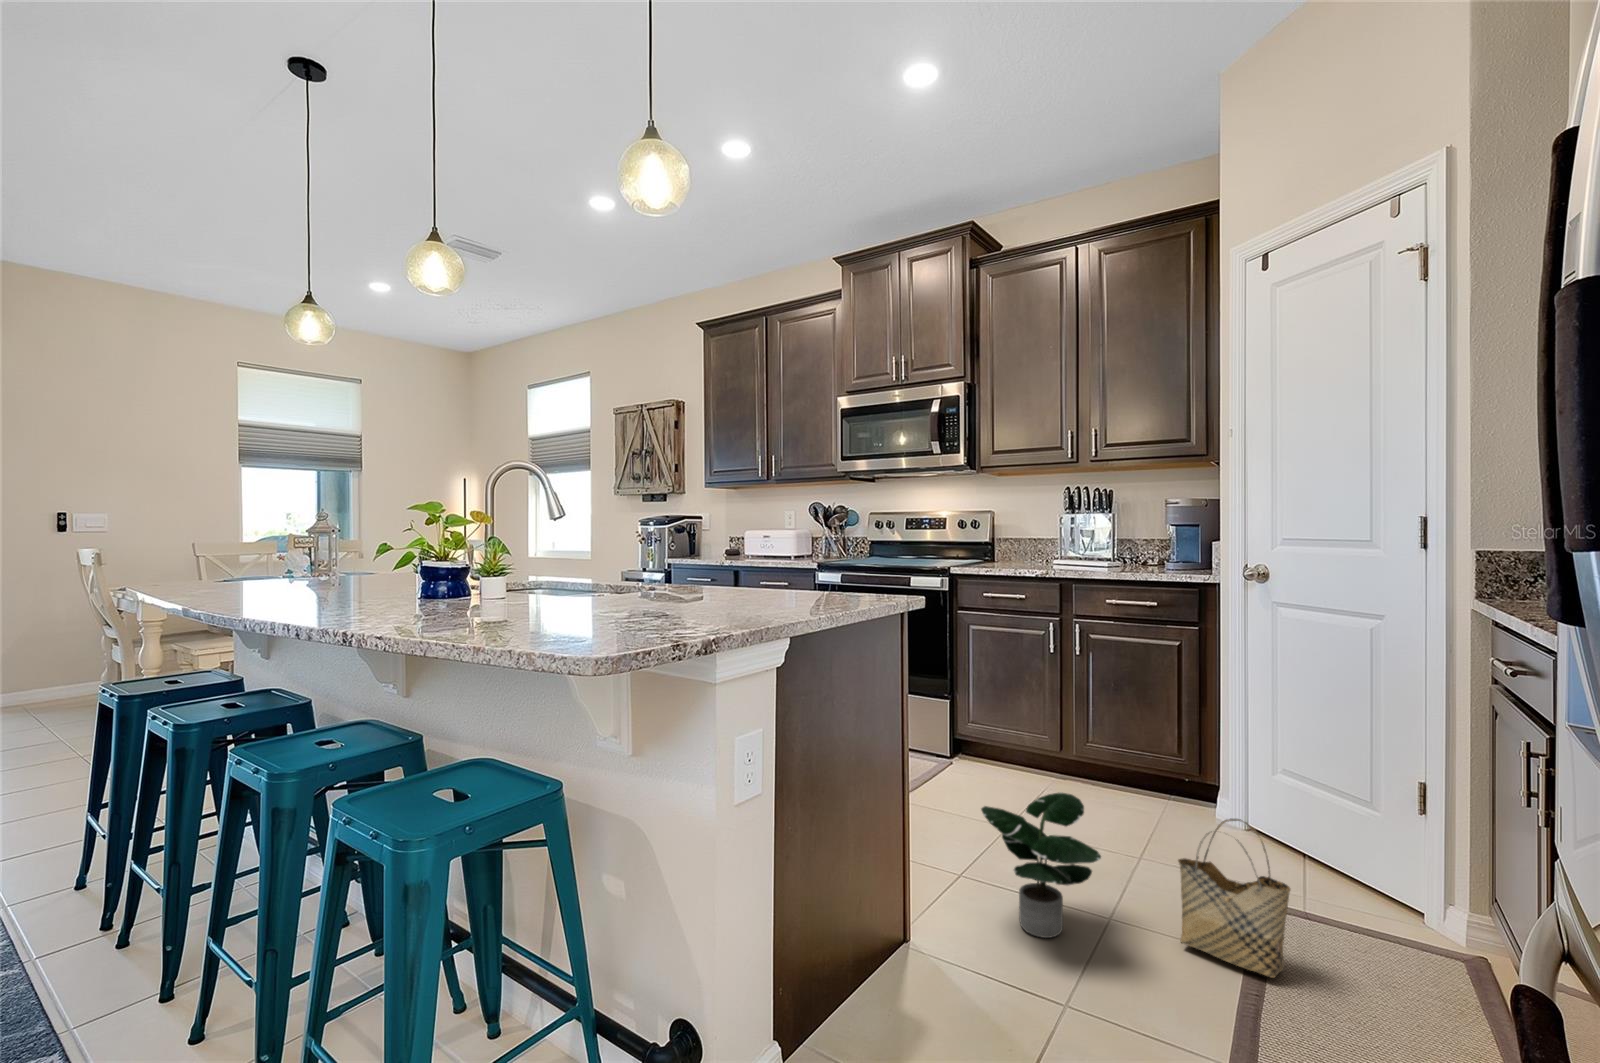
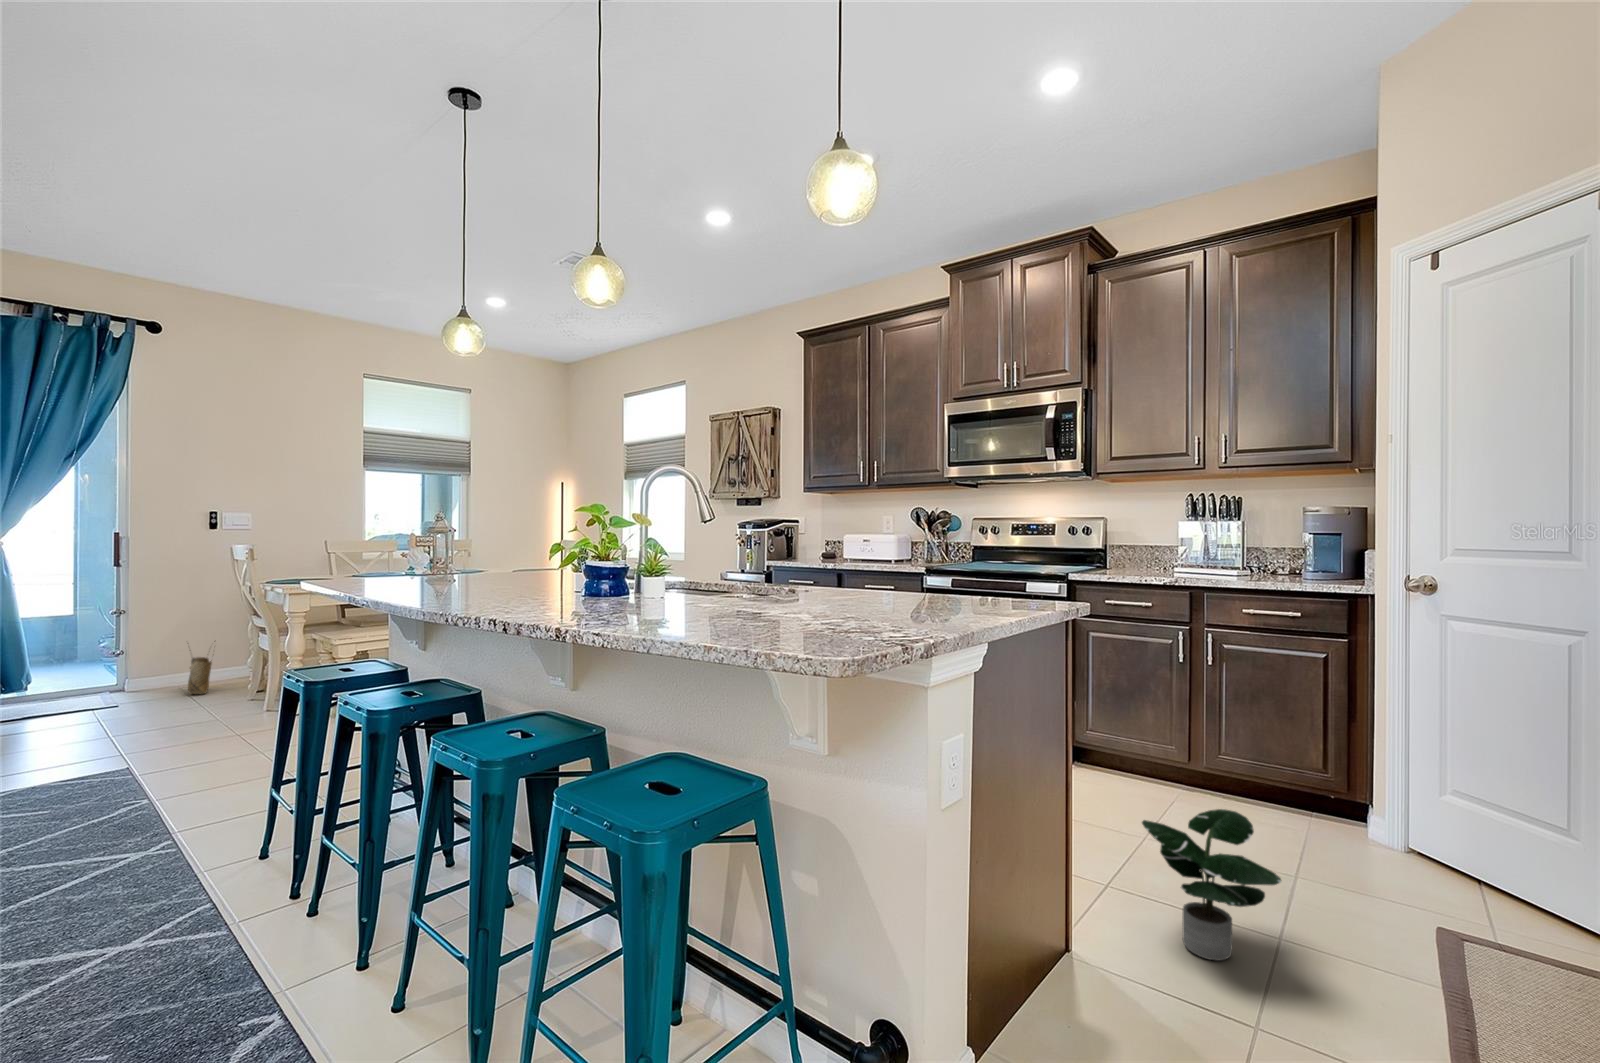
woven basket: present [1178,819,1290,978] -> present [188,657,212,694]

